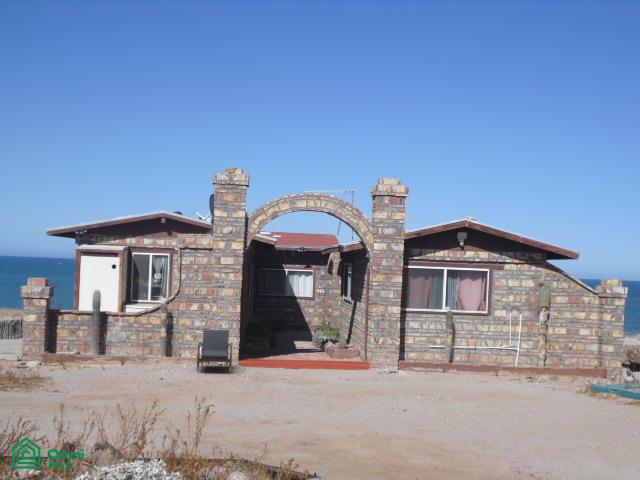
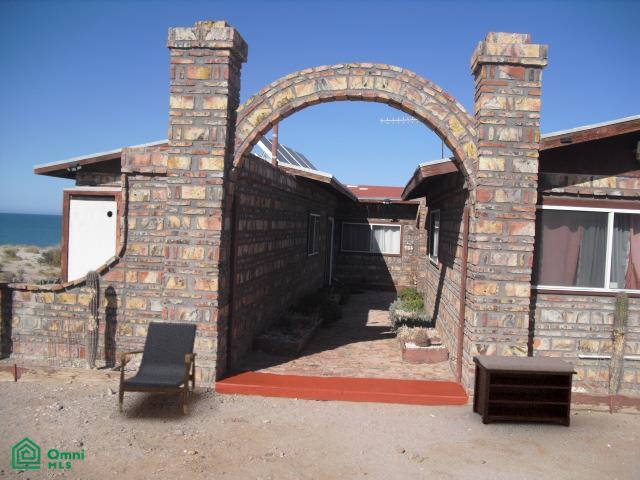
bench: none [372,343,420,376] -> present [473,355,577,426]

